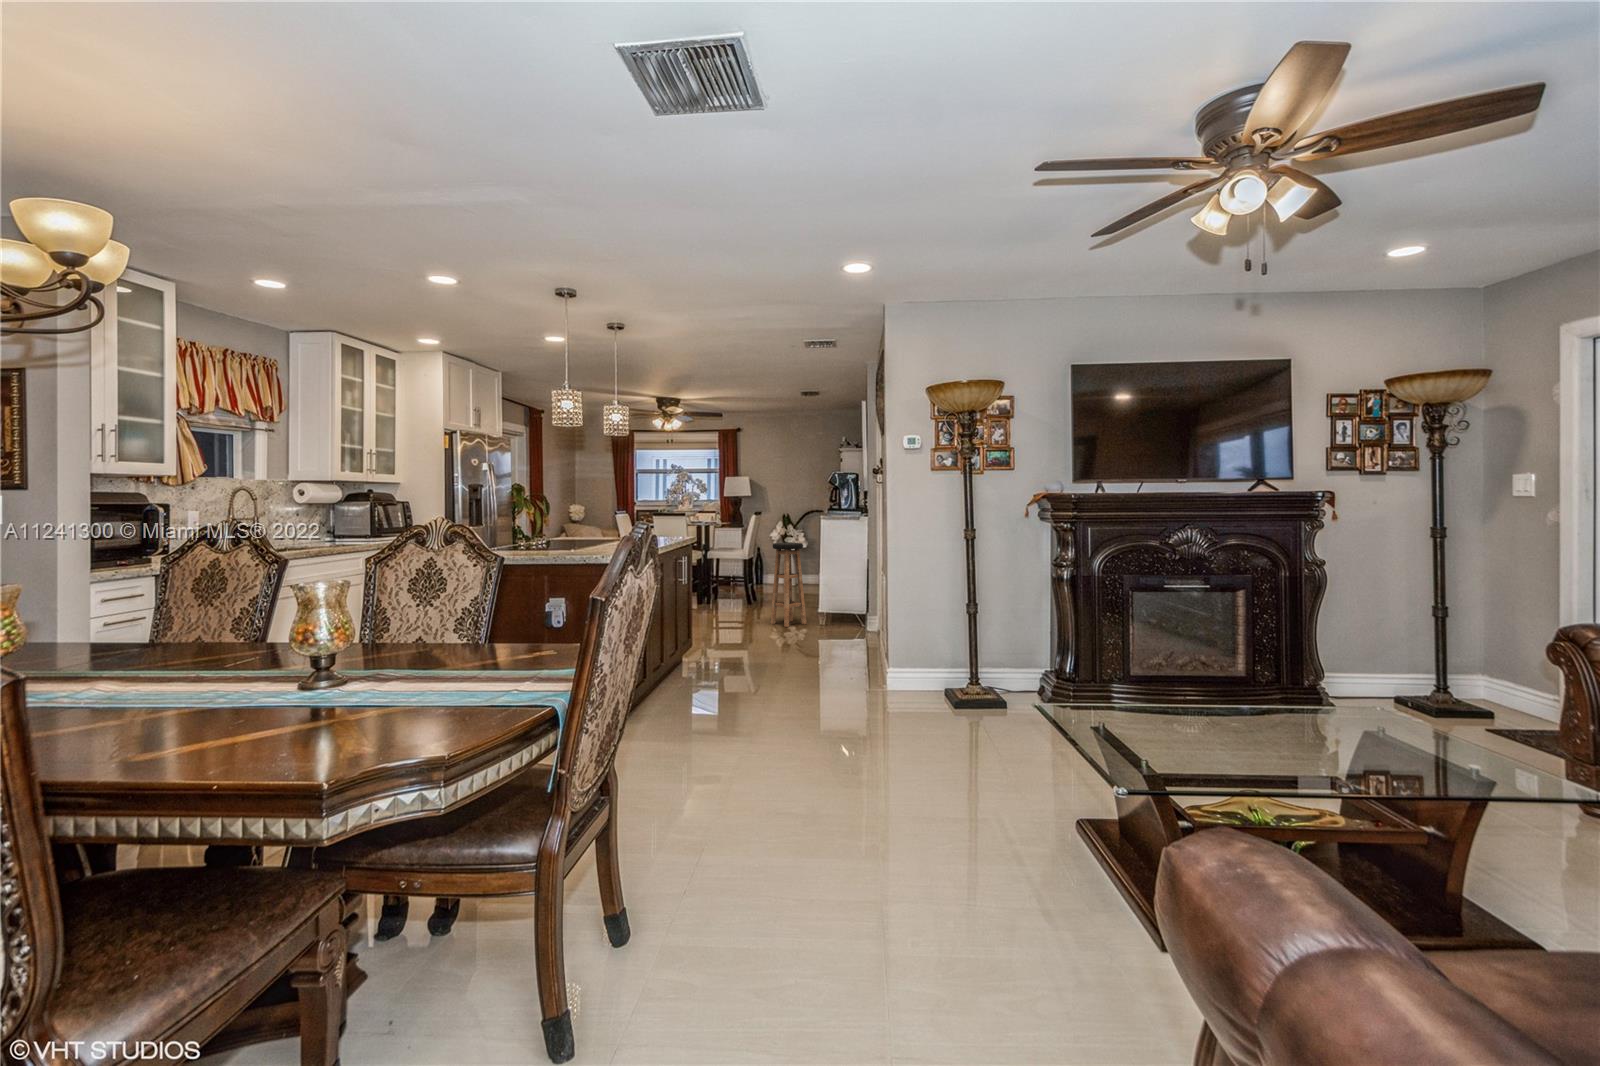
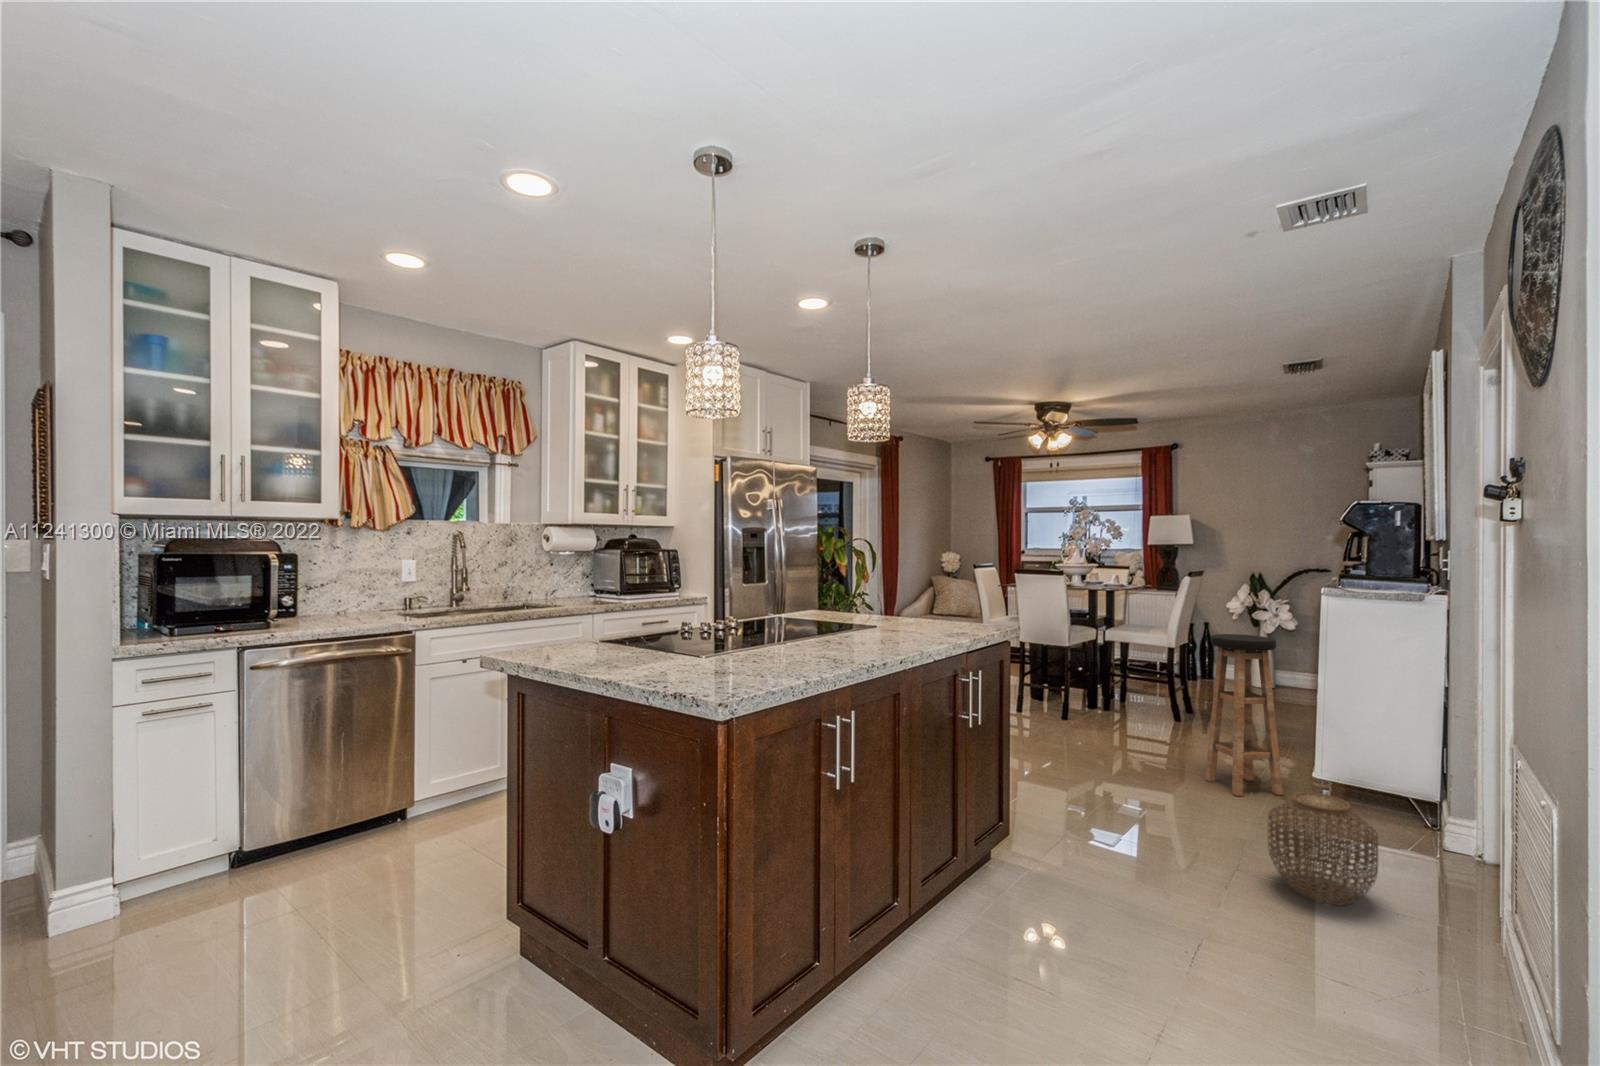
woven basket: none [804,606,844,651] -> present [1268,792,1378,905]

